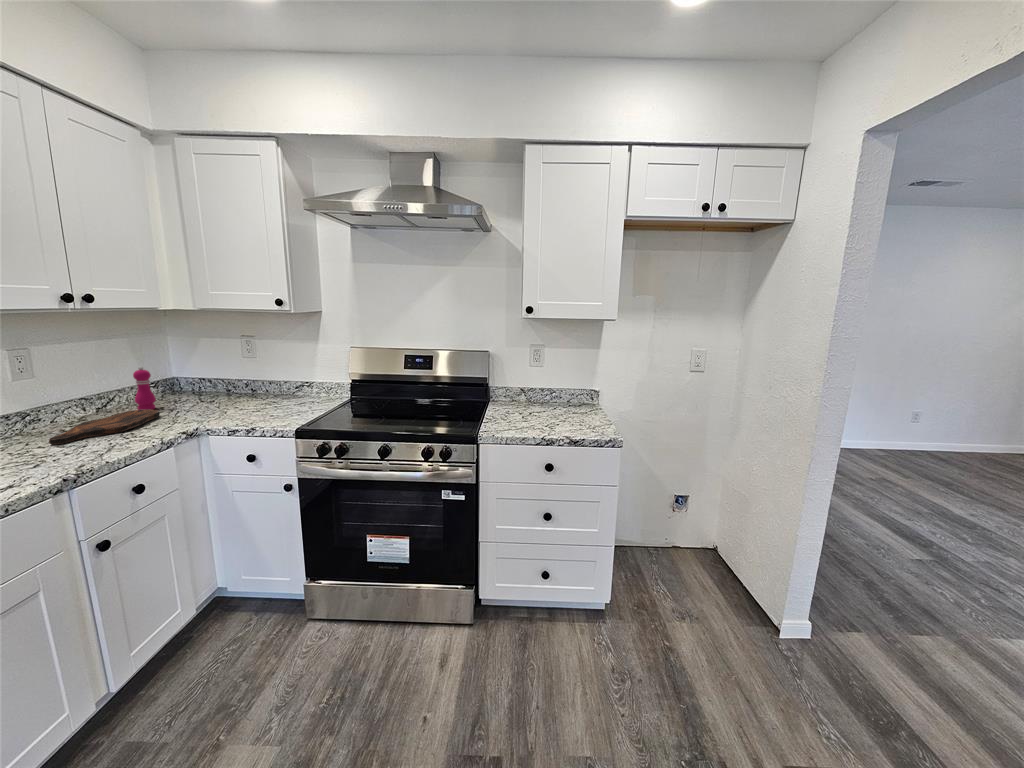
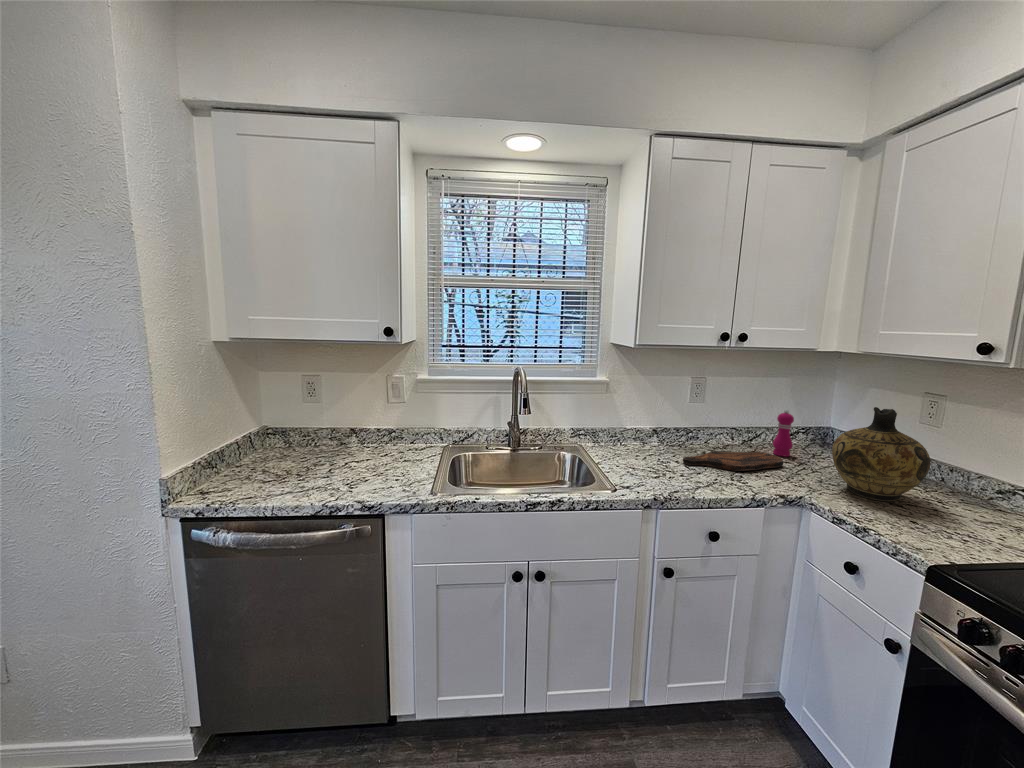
ceramic jug: none [202,347,266,415] -> present [832,407,930,501]

